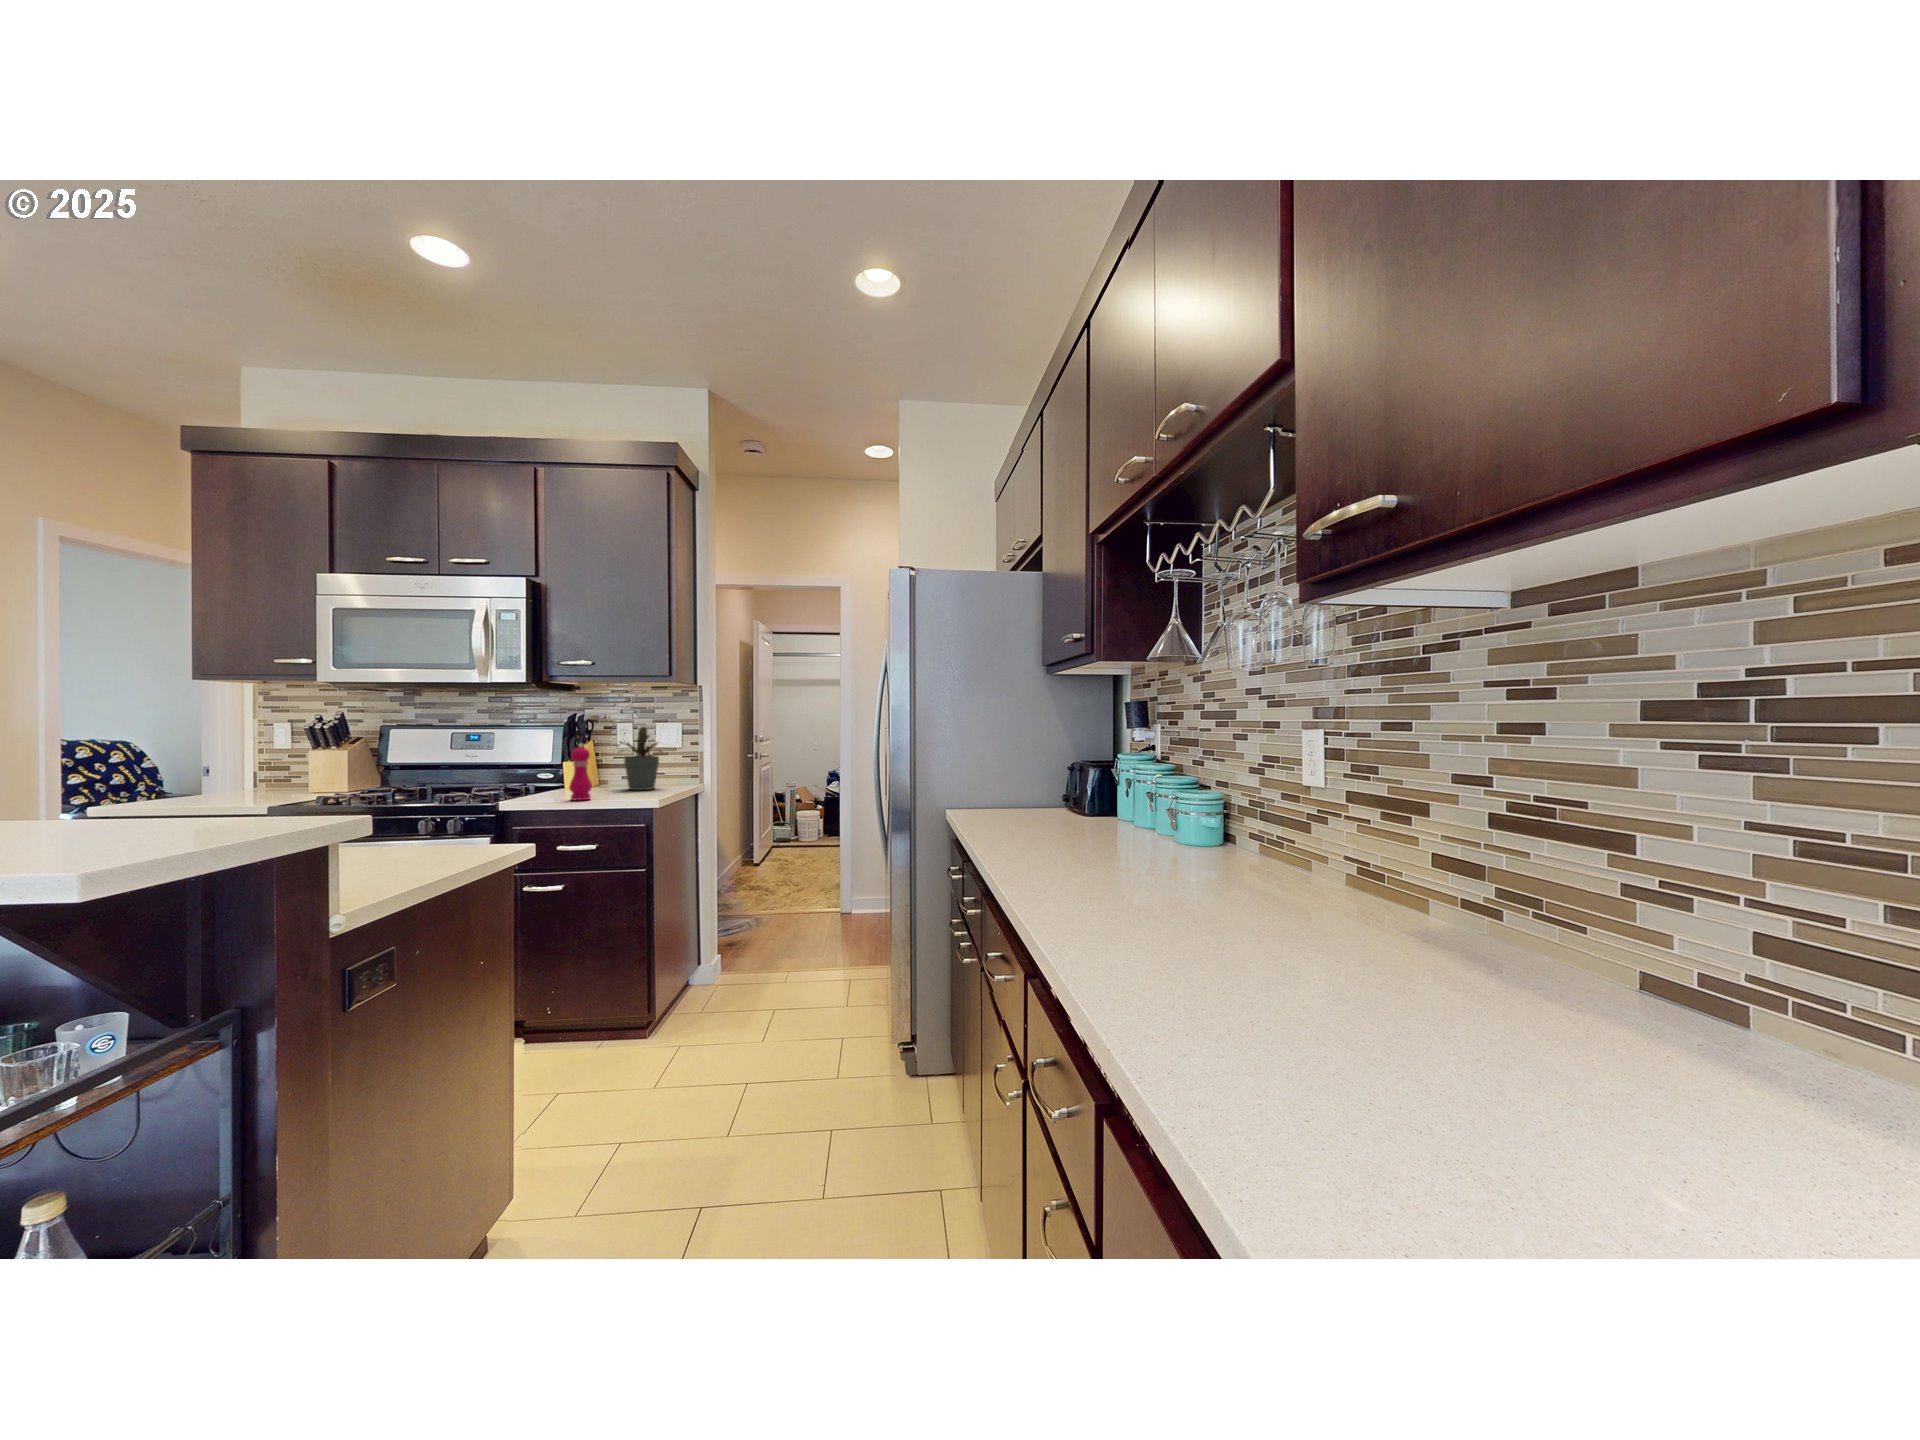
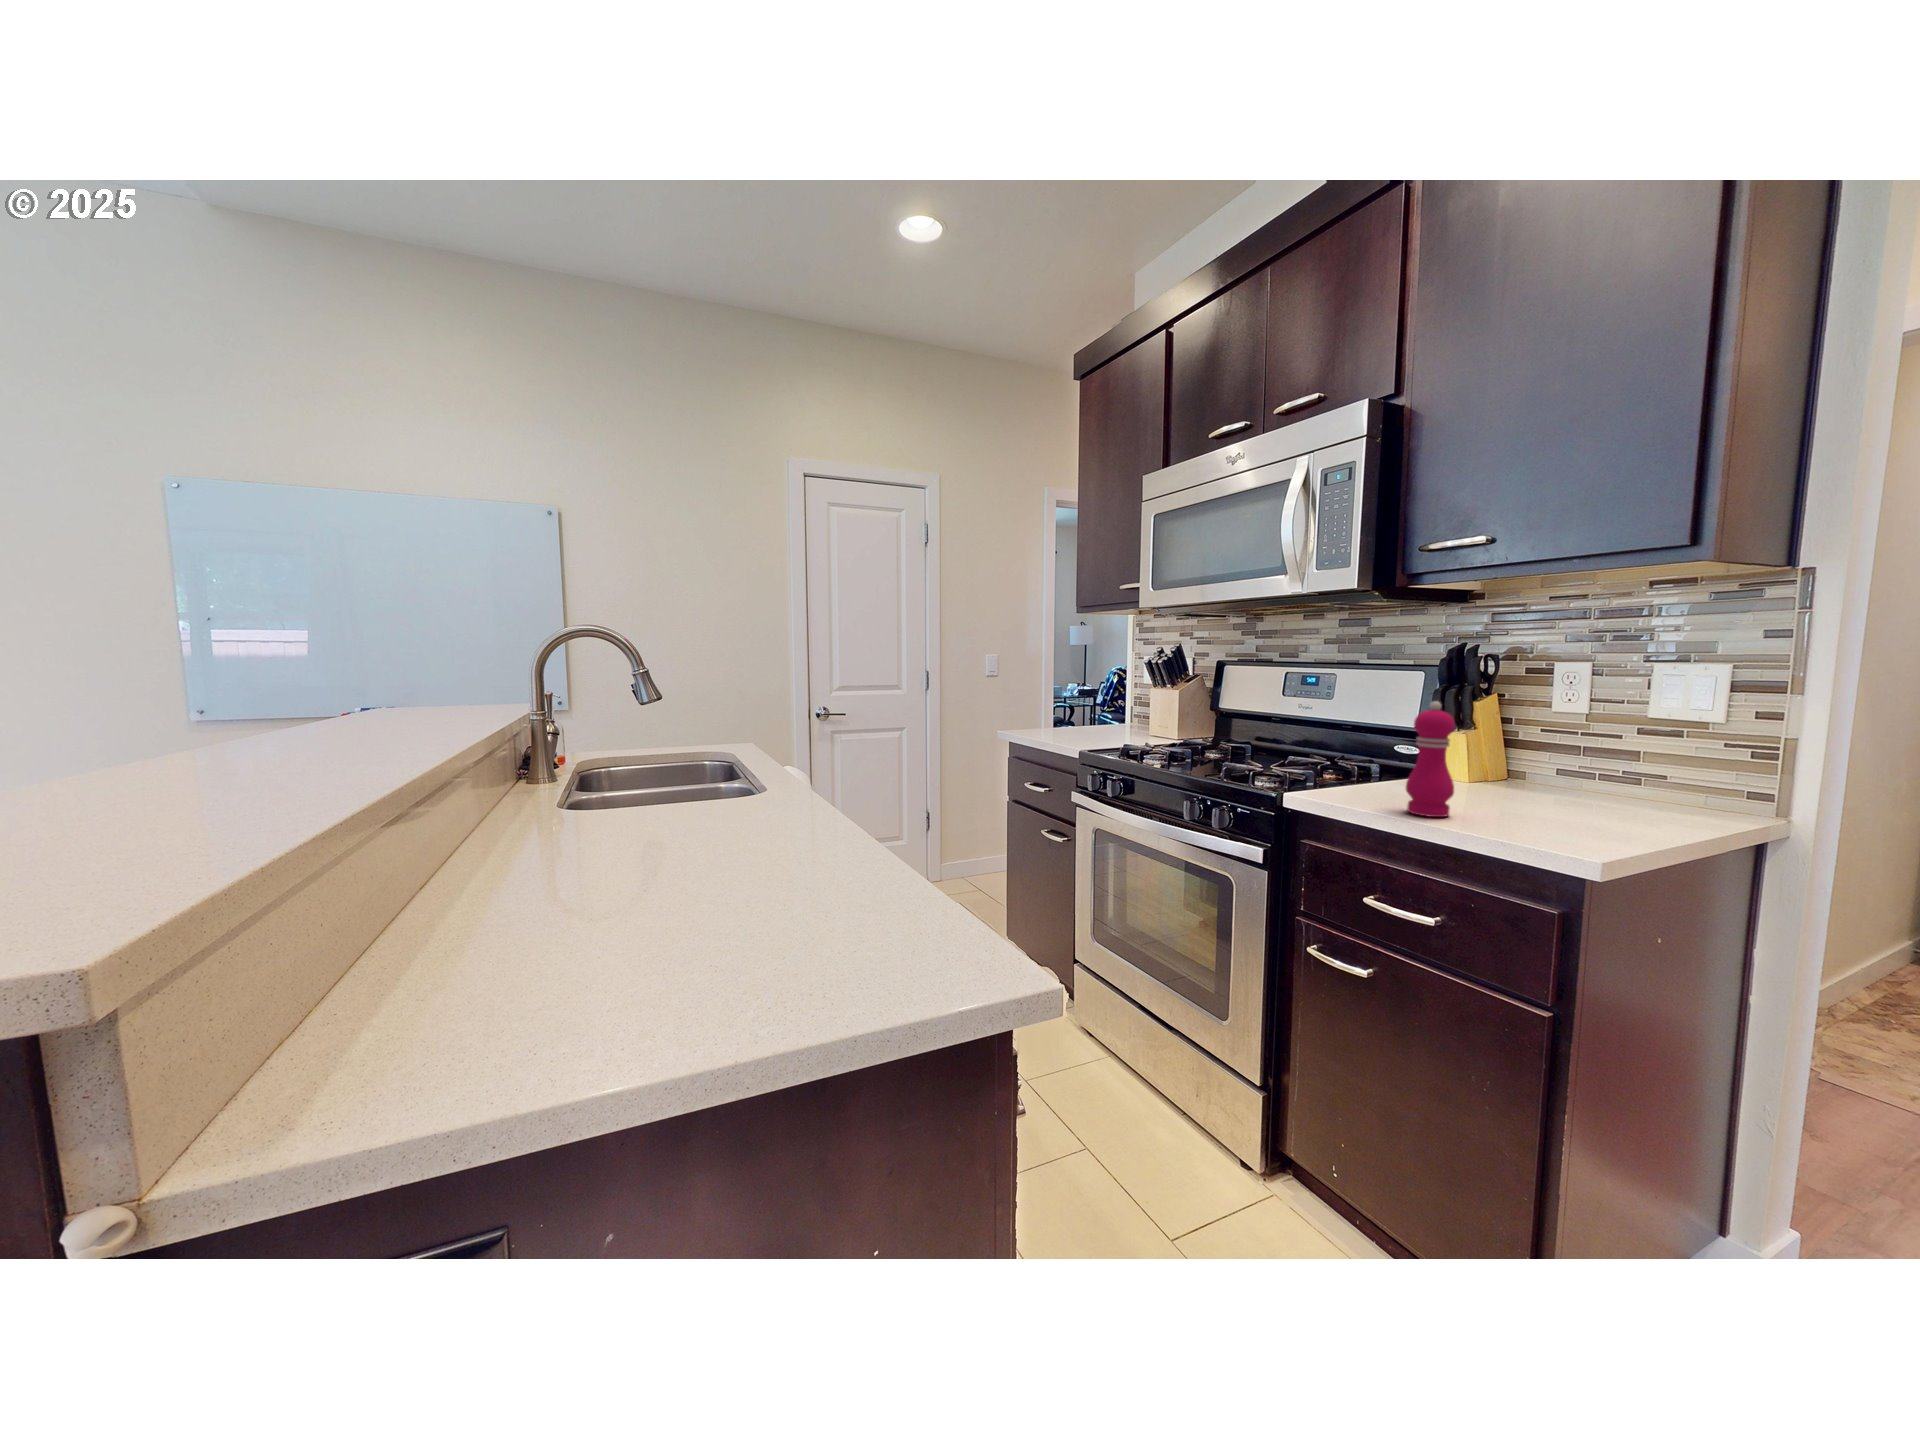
potted plant: present [617,727,662,790] -> none [1538,670,1660,812]

